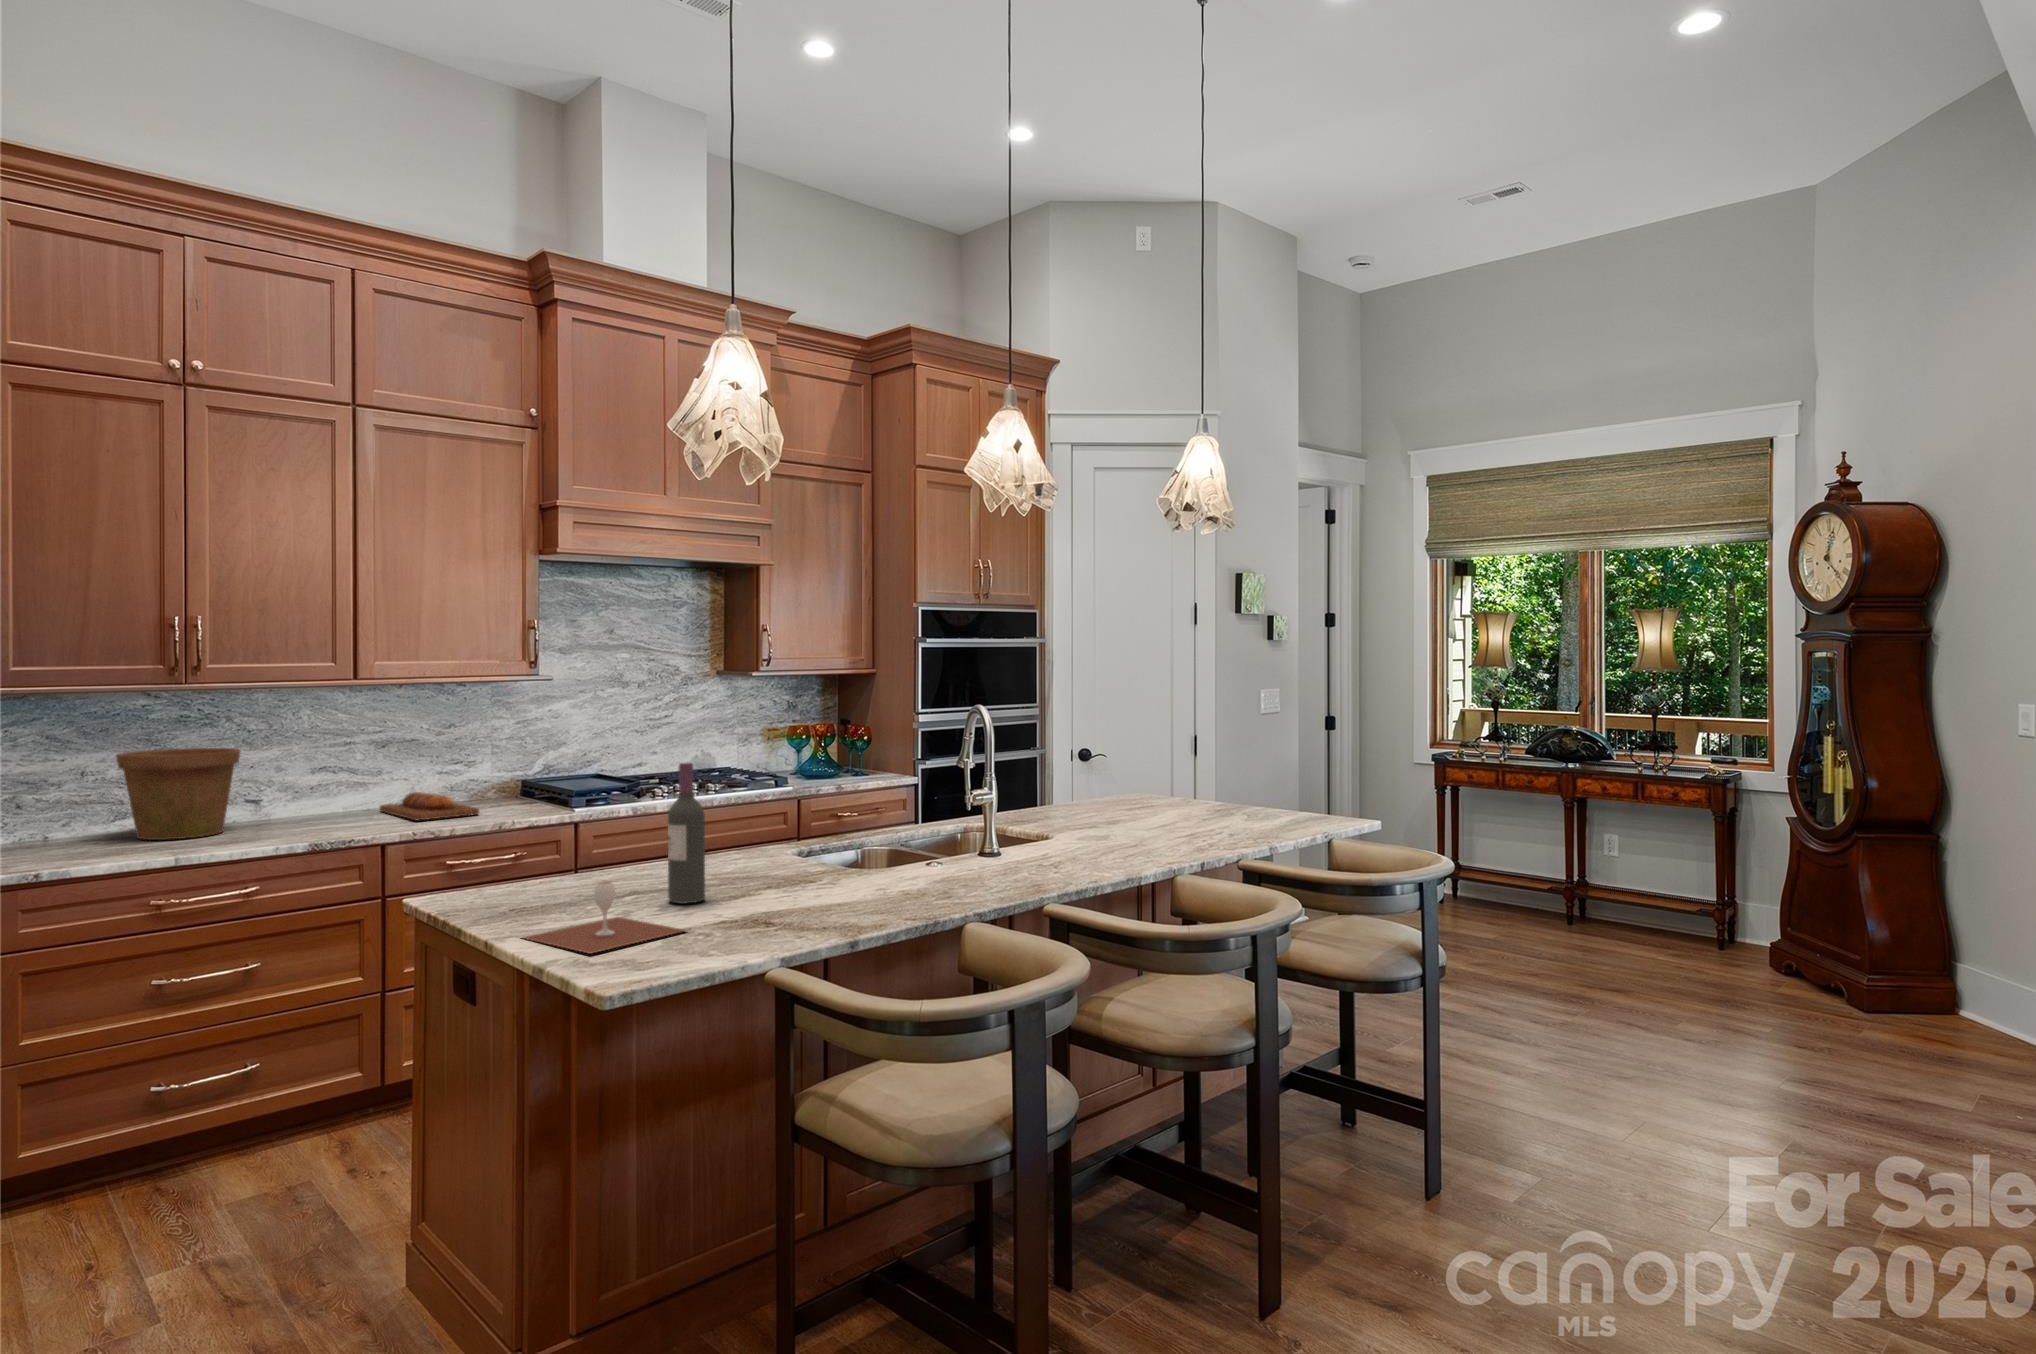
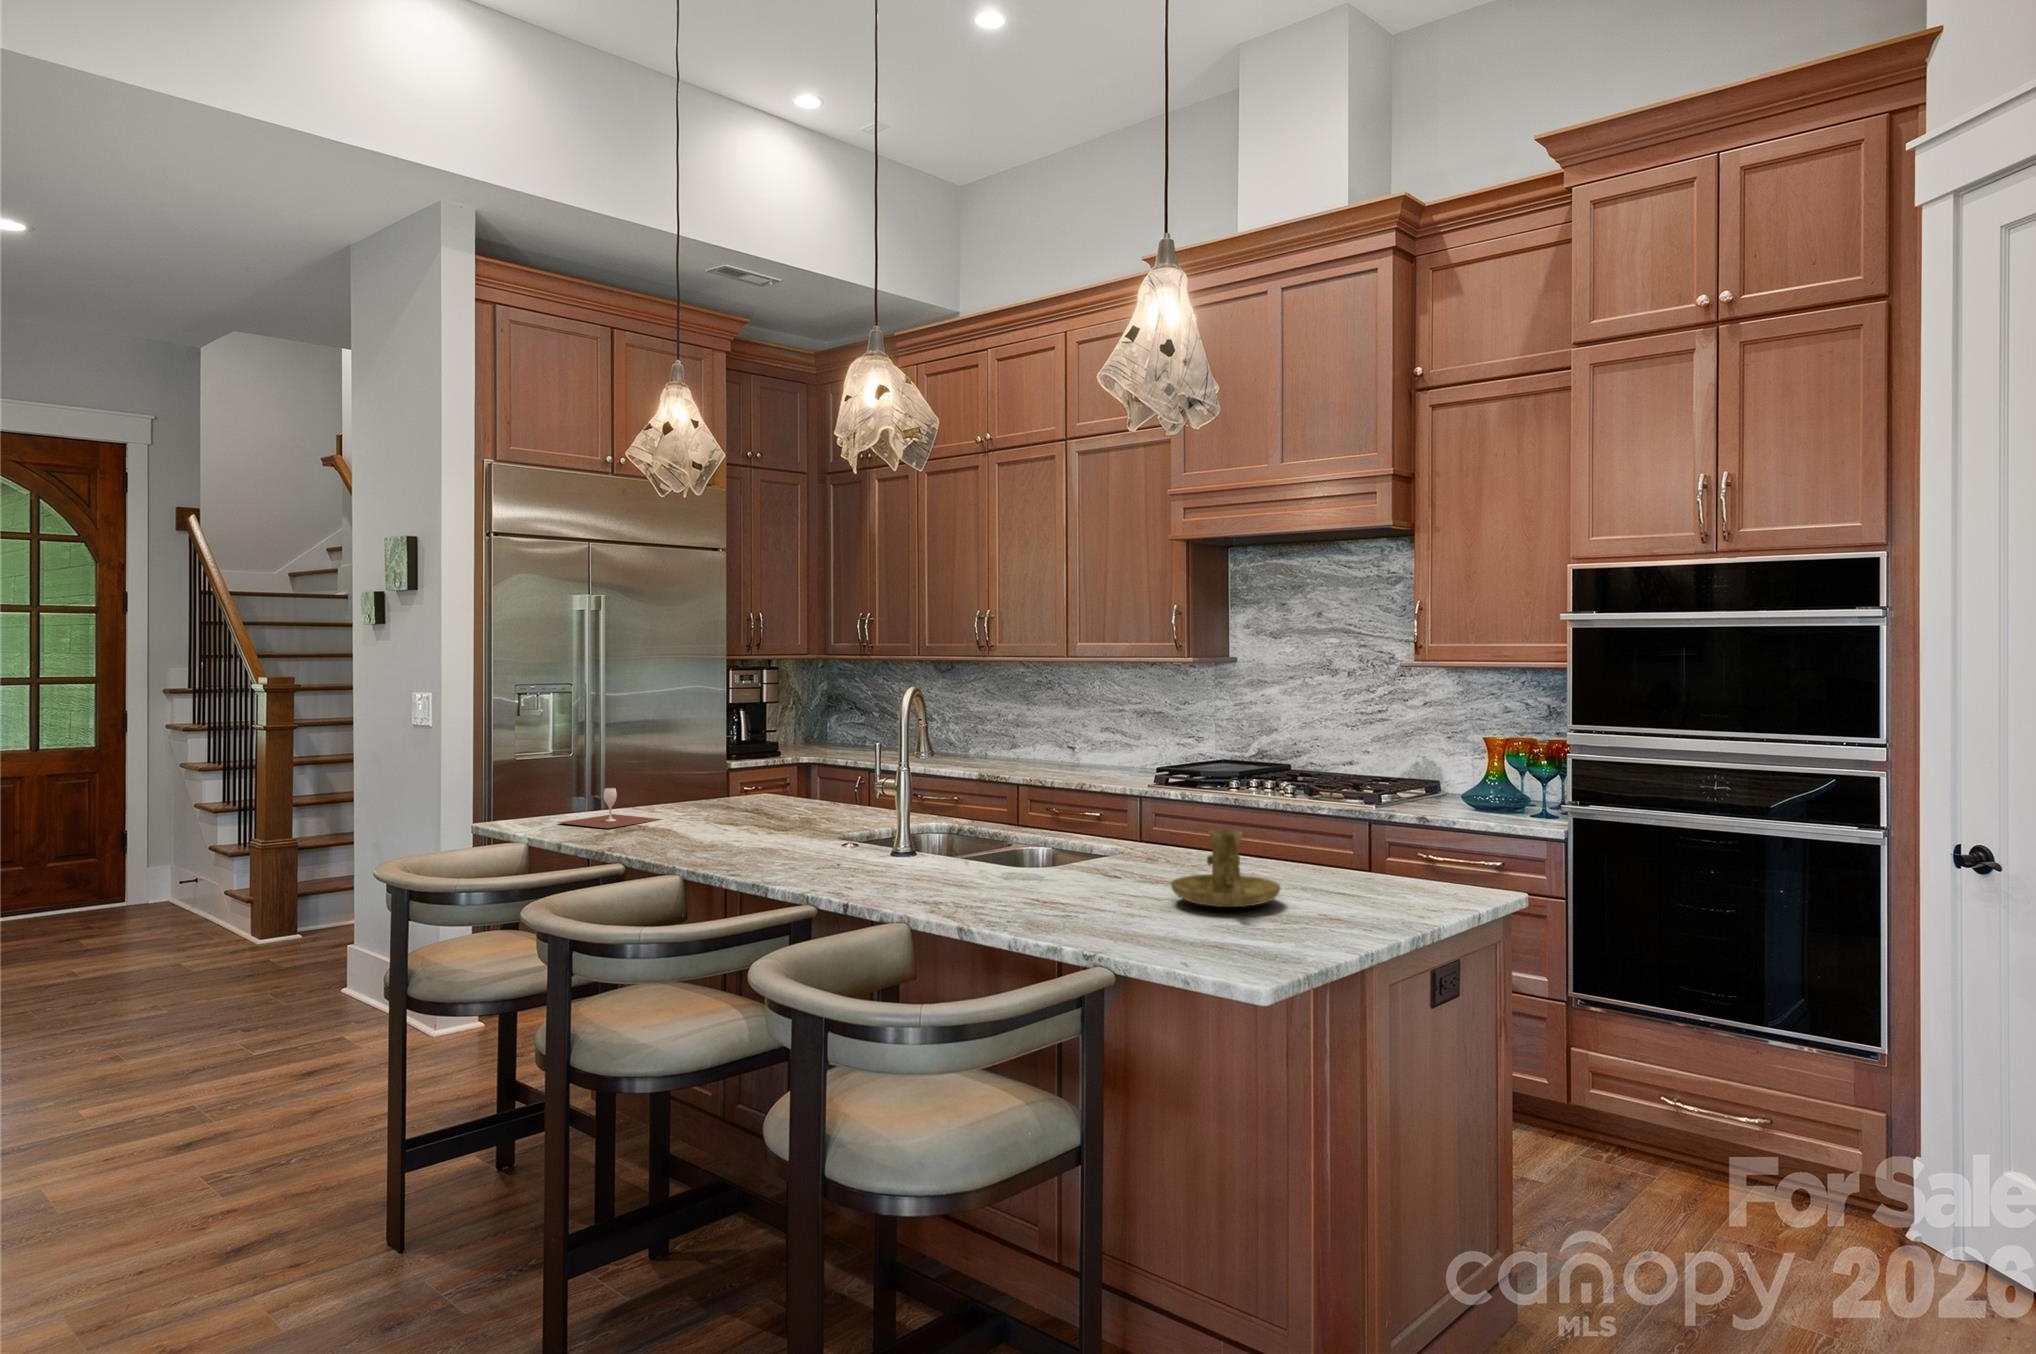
flower pot: present [116,748,241,840] -> none [967,703,1037,764]
wine bottle: present [668,763,705,904] -> none [692,722,719,824]
candle holder: none [1164,770,1251,818] -> present [1171,830,1281,907]
bread loaf: present [380,792,479,820] -> none [1066,754,1155,777]

